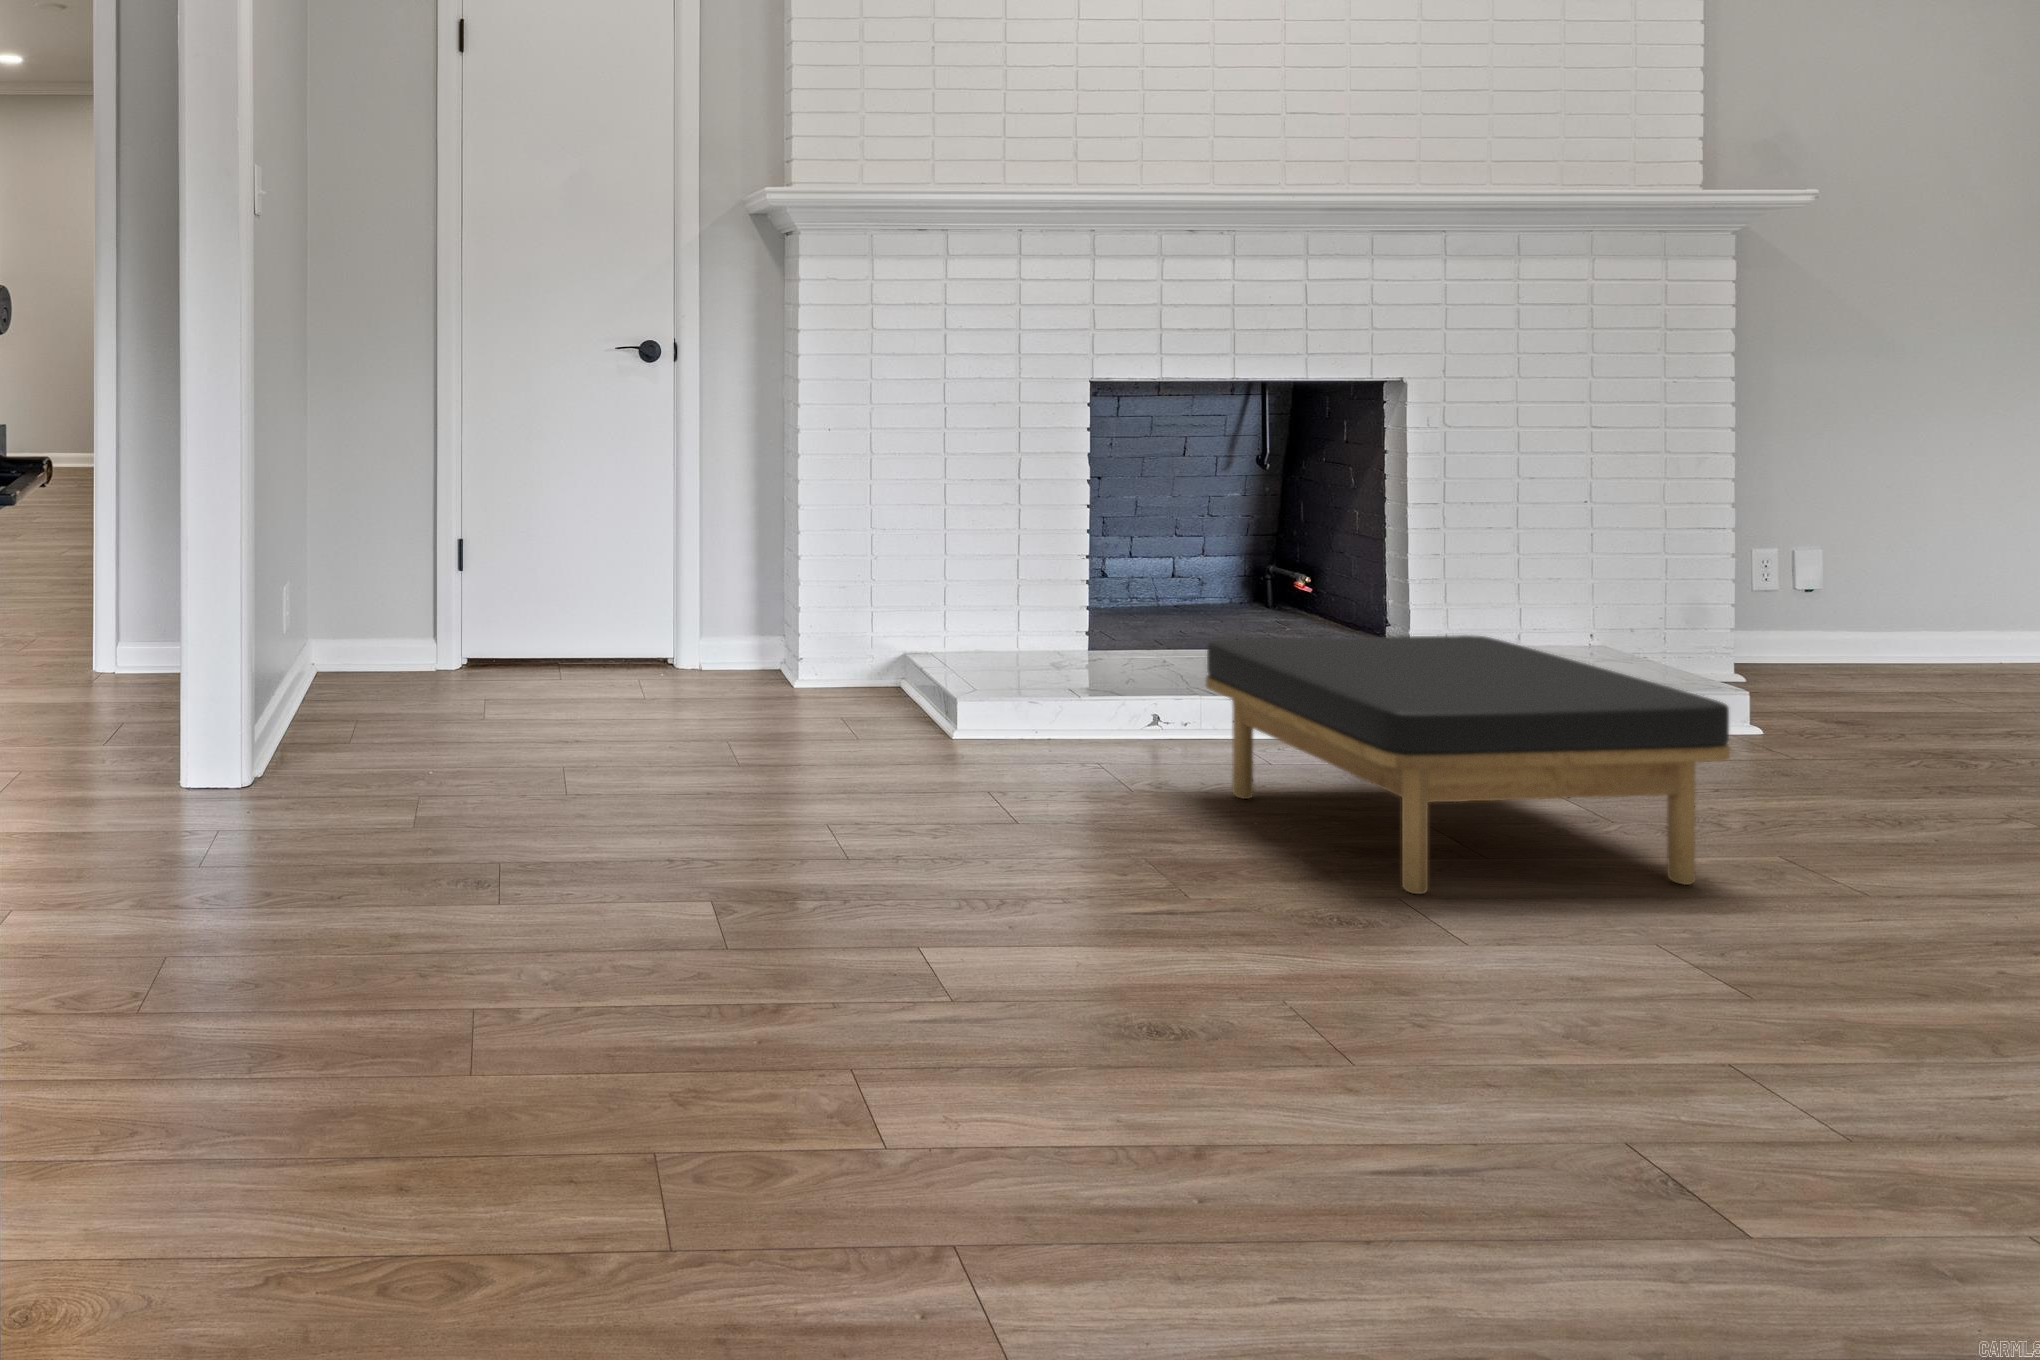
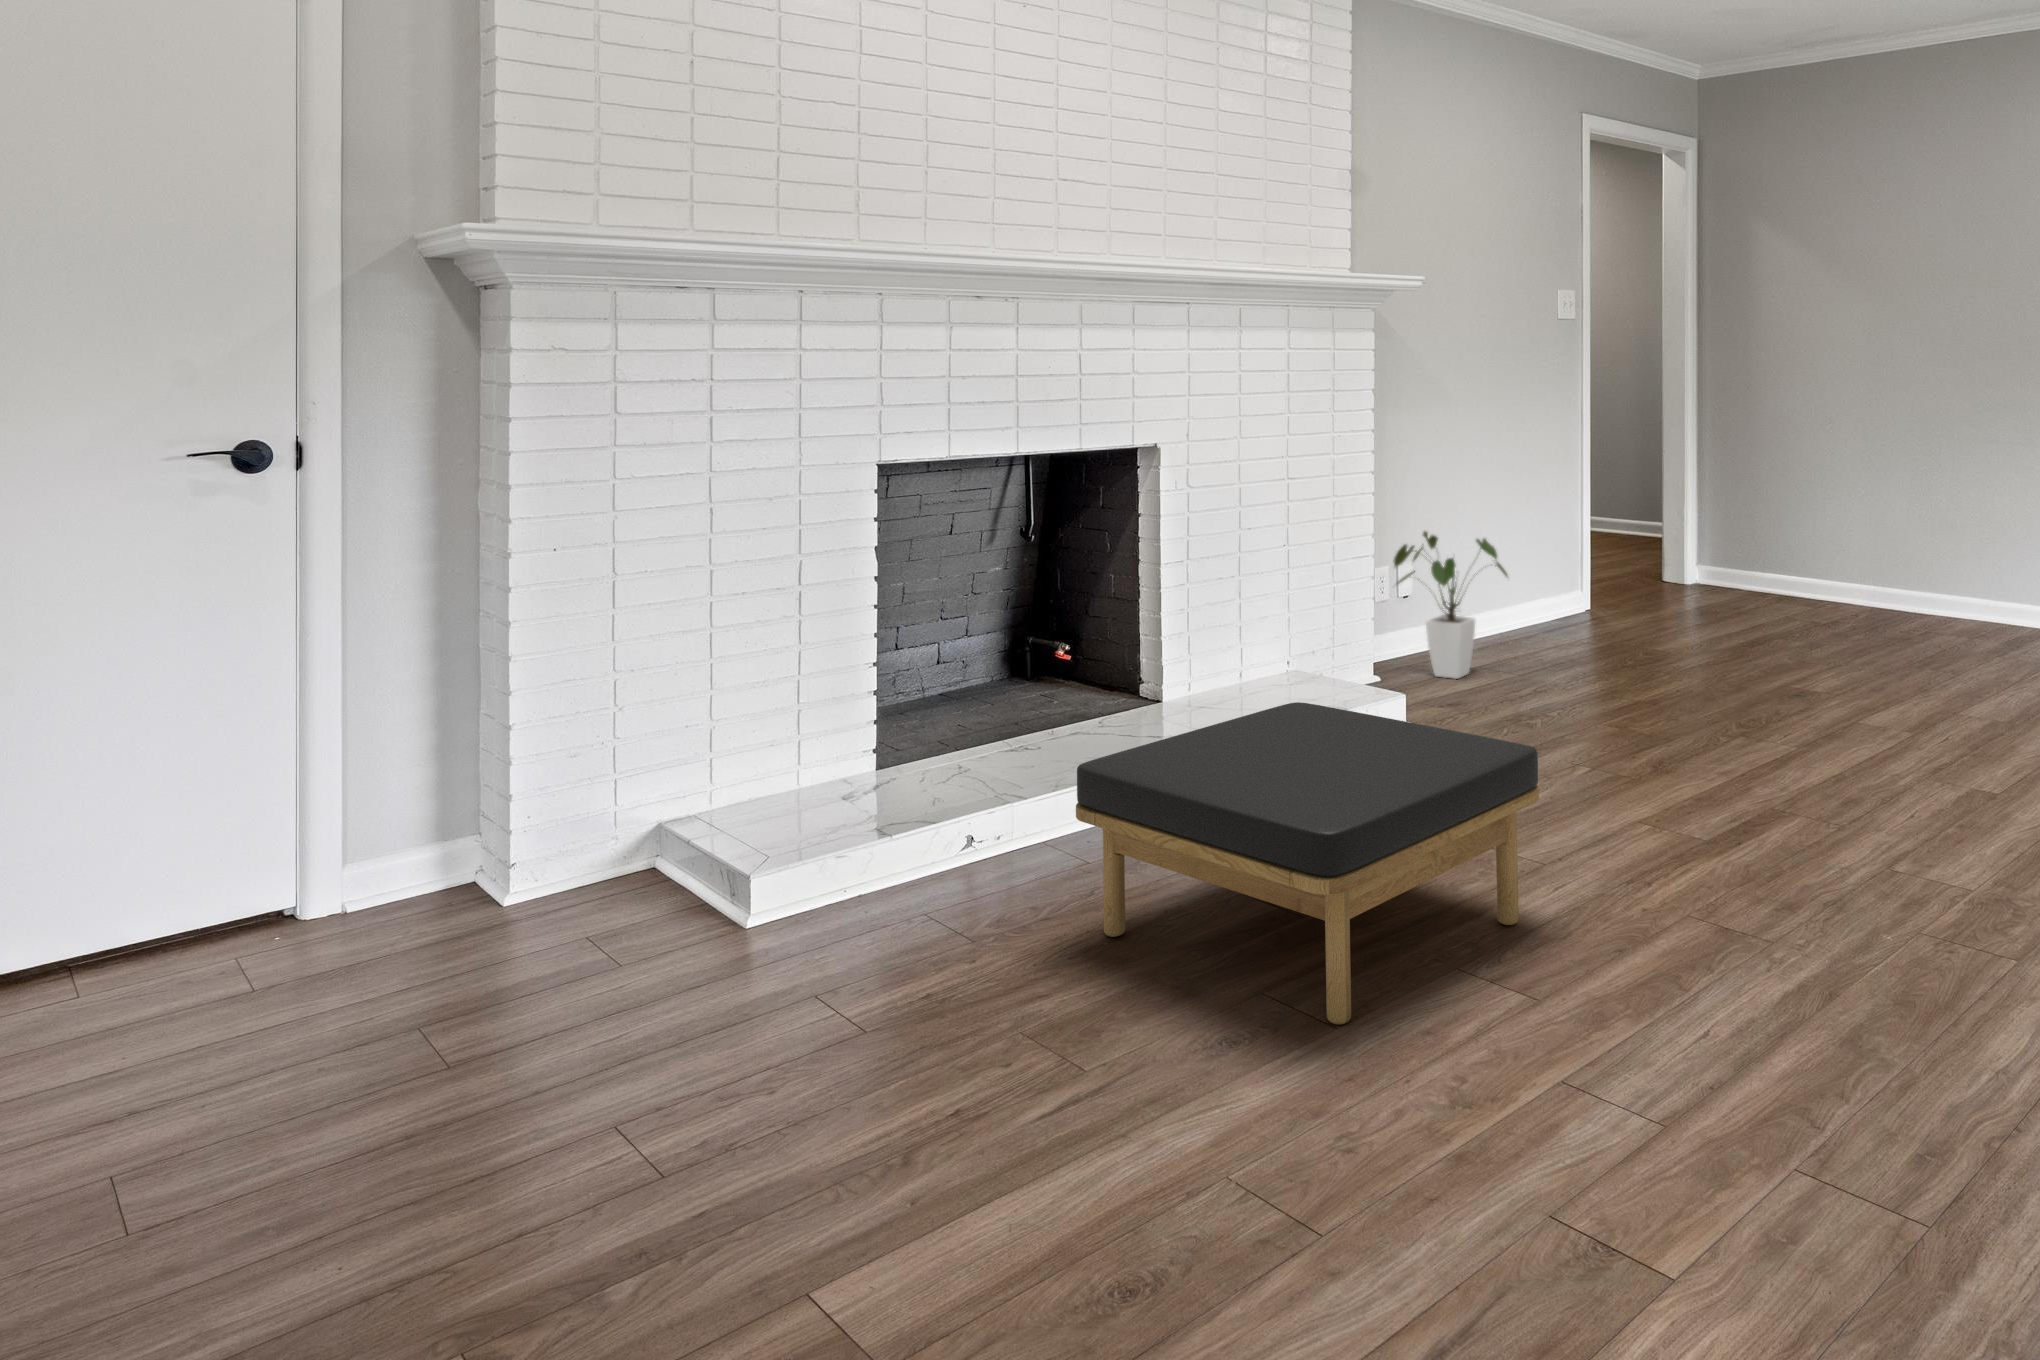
house plant: none [1760,507,1957,695] -> present [1393,531,1507,679]

